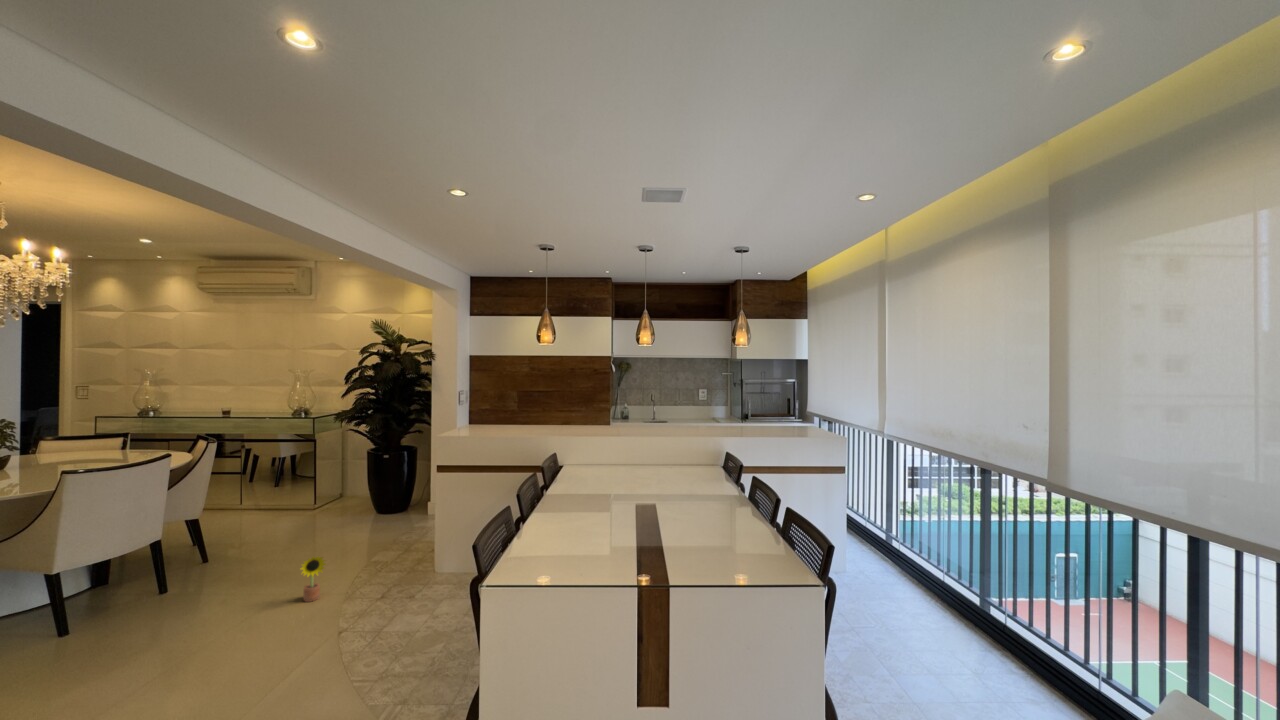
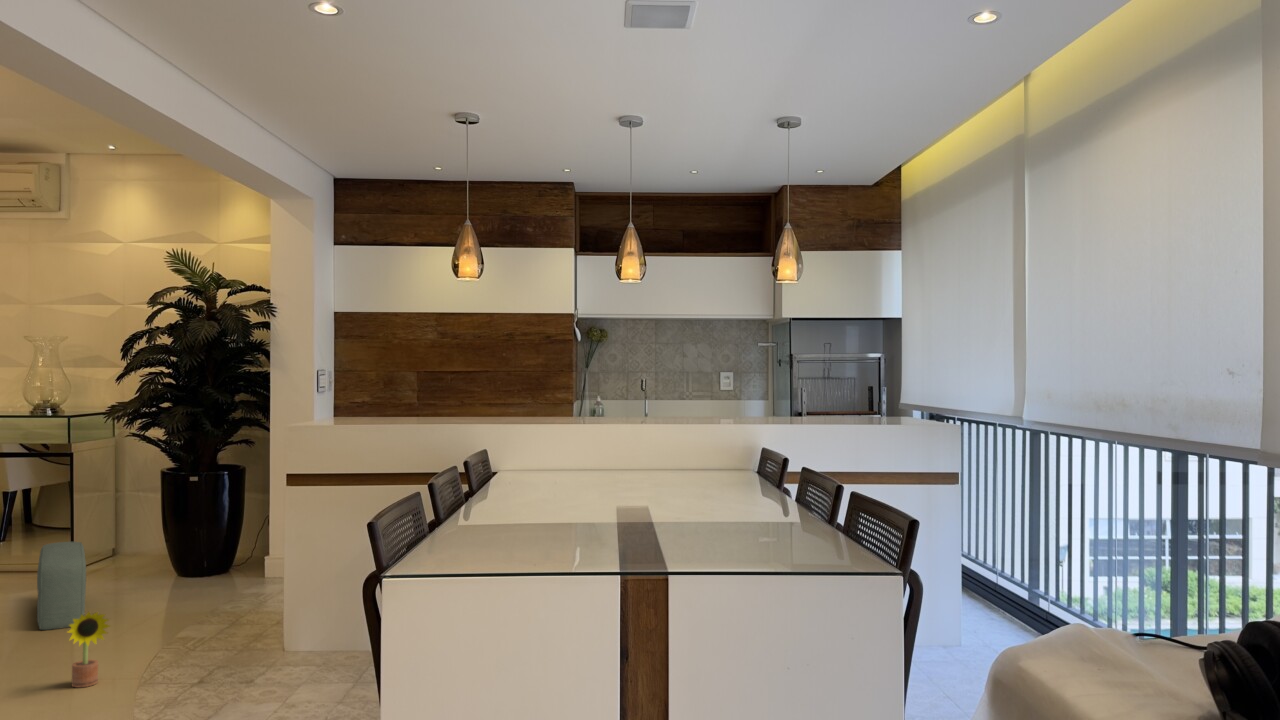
pouf: none [290,496,320,554] -> present [37,542,86,630]

